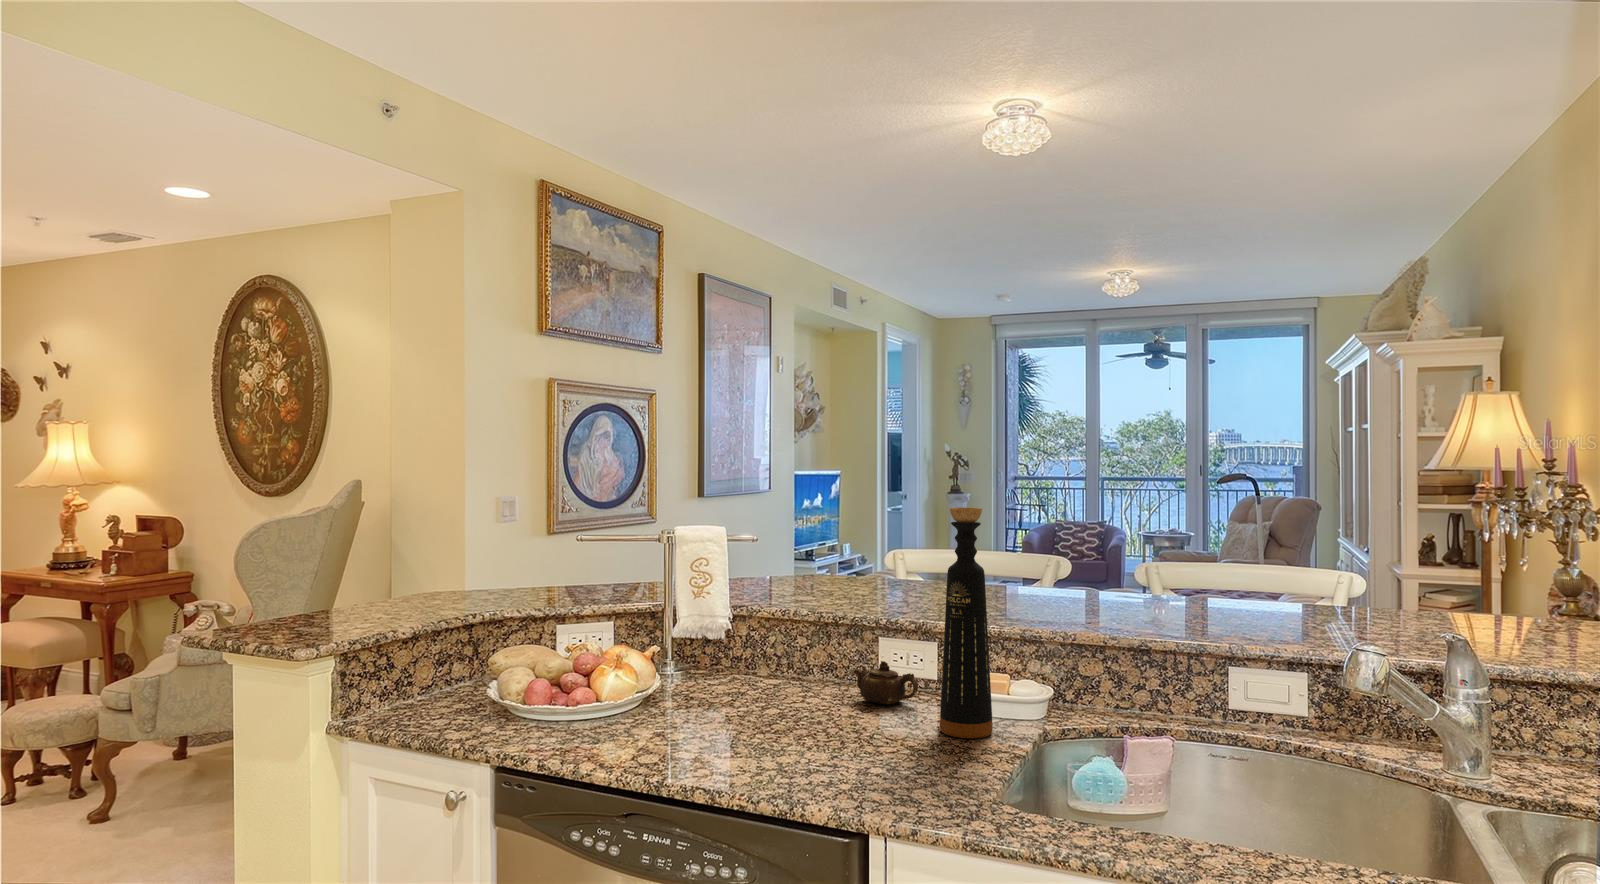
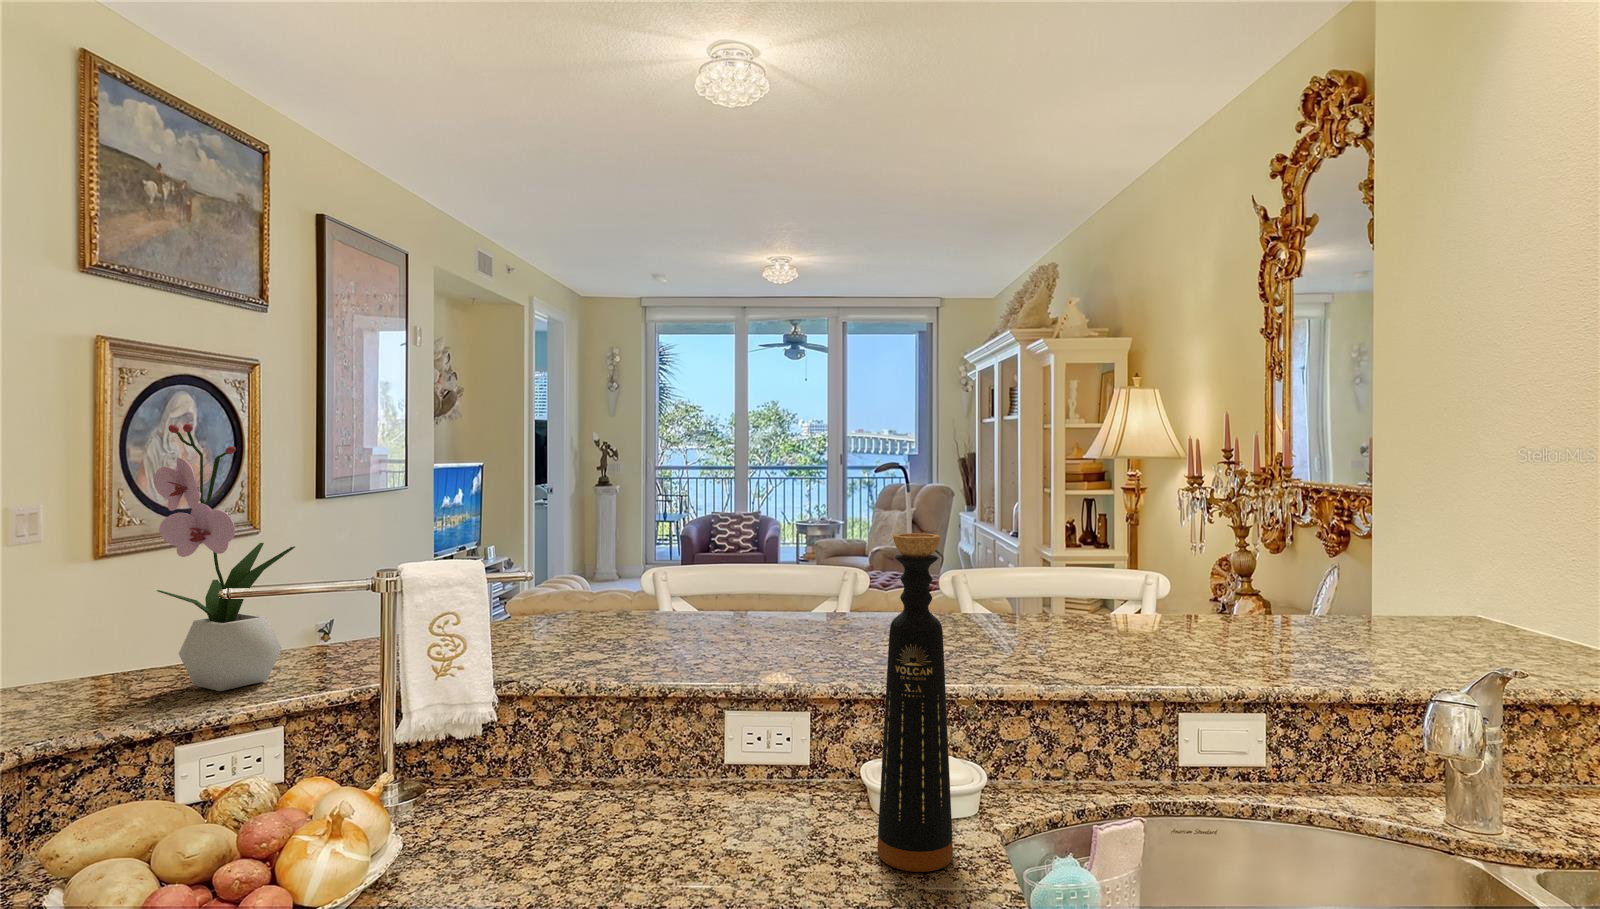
flower arrangement: none [555,437,628,599] -> present [153,423,295,691]
teapot: present [853,661,918,704] -> none [710,754,808,818]

